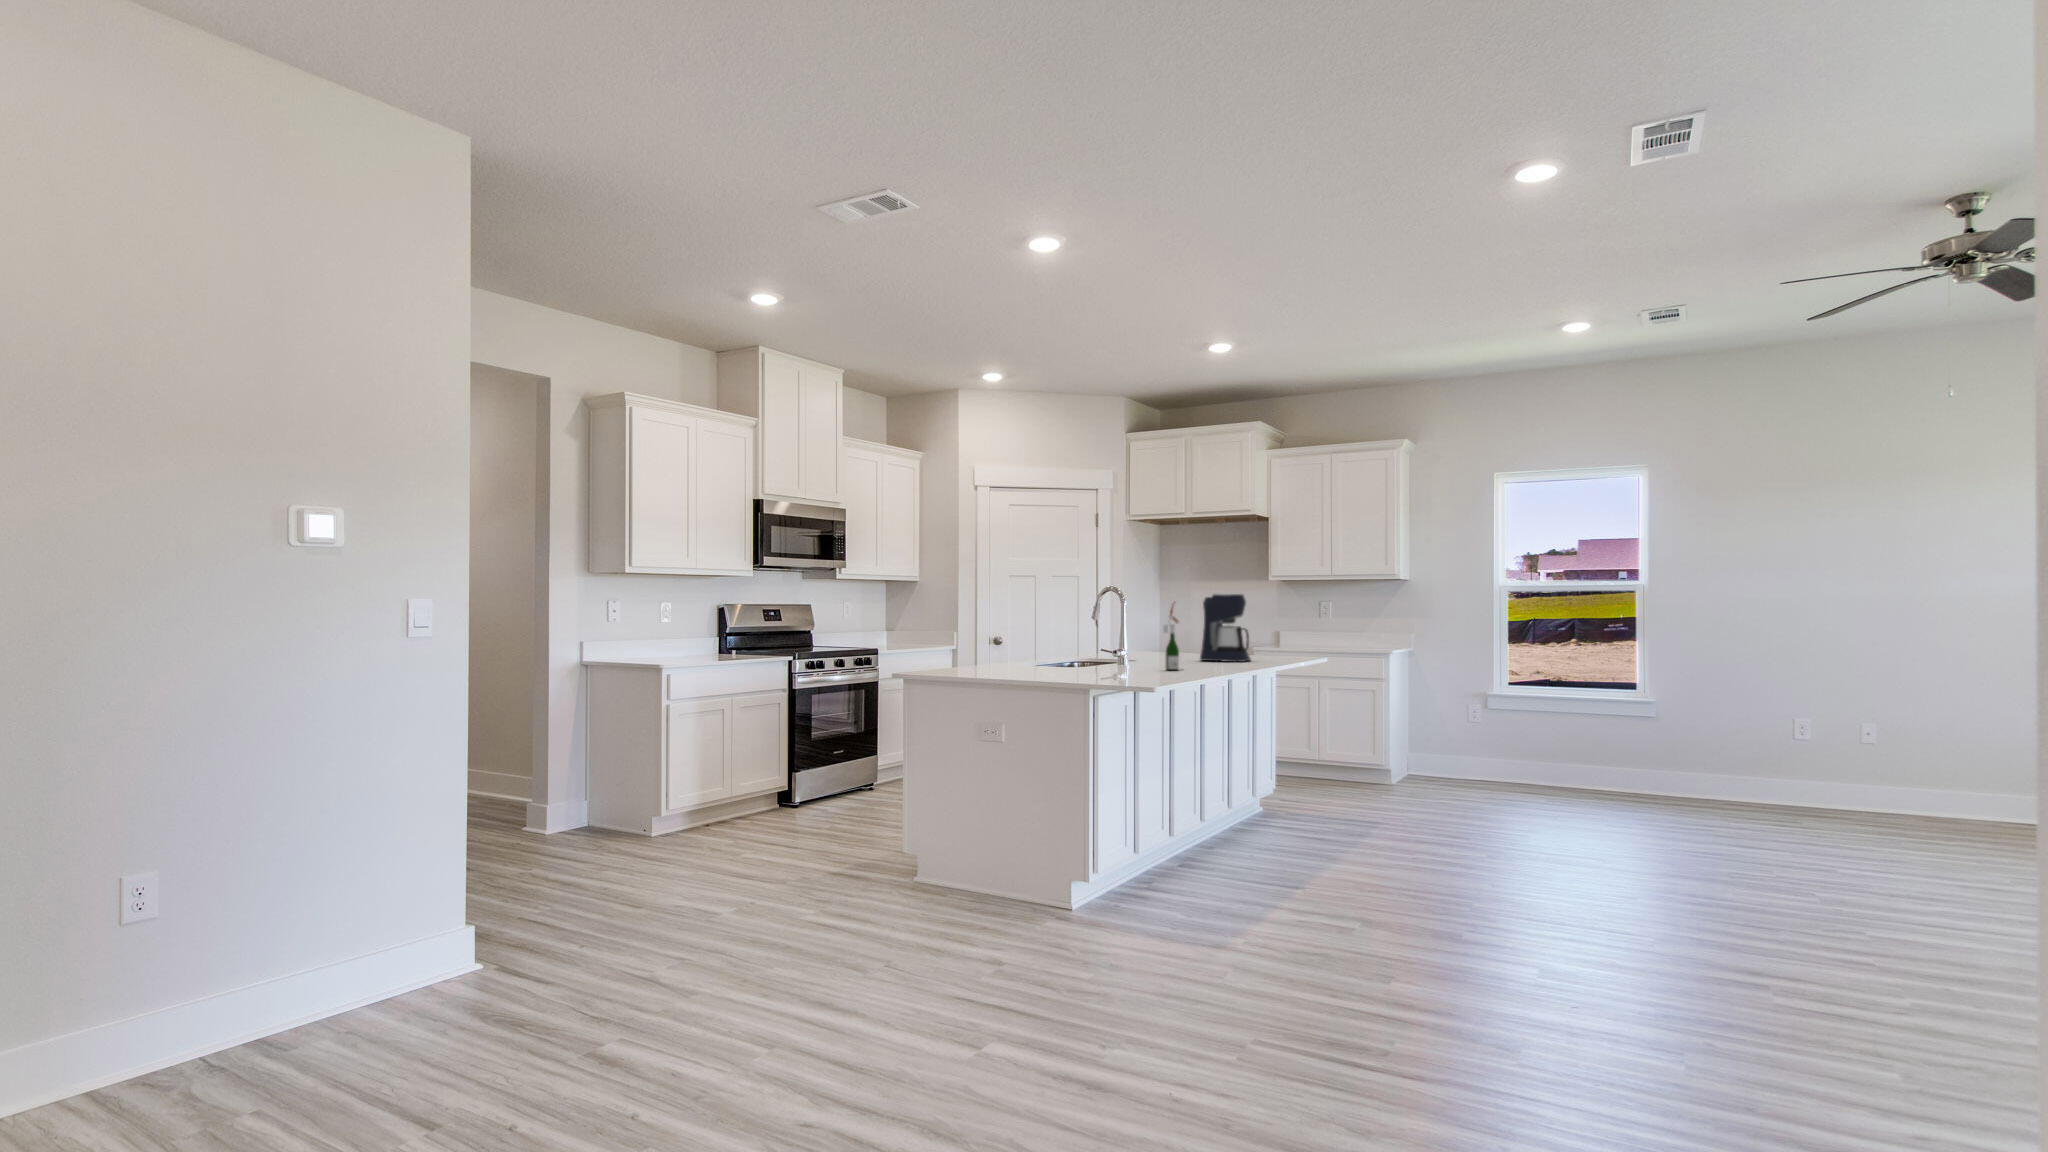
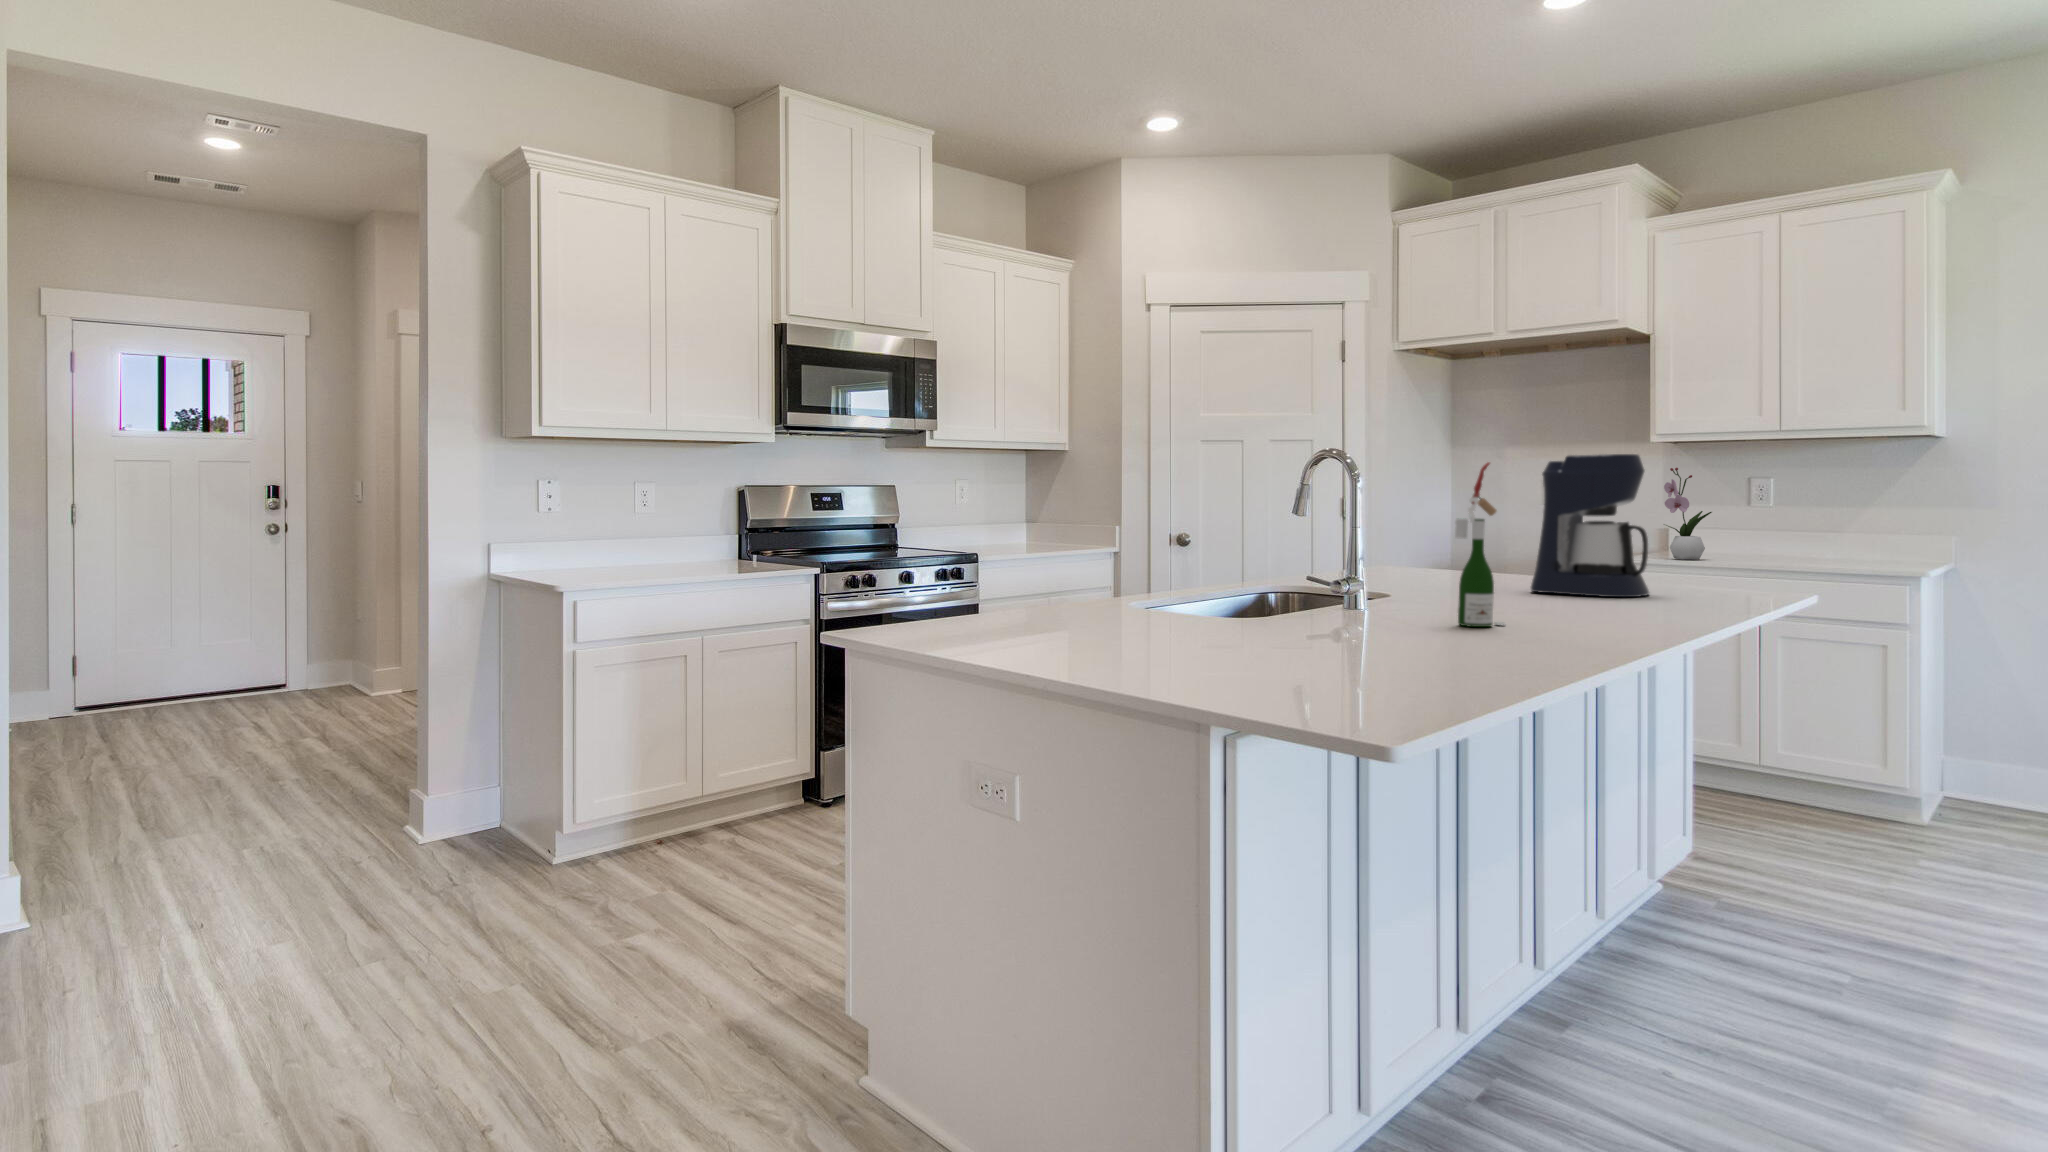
flower arrangement: none [1276,596,1300,648] -> present [1664,468,1712,560]

